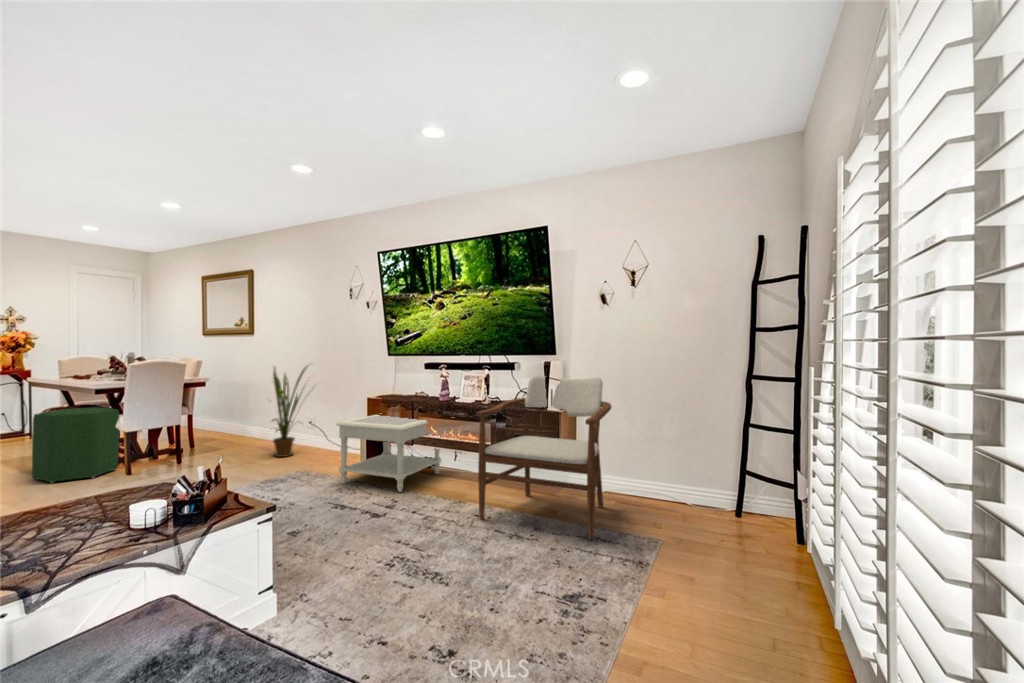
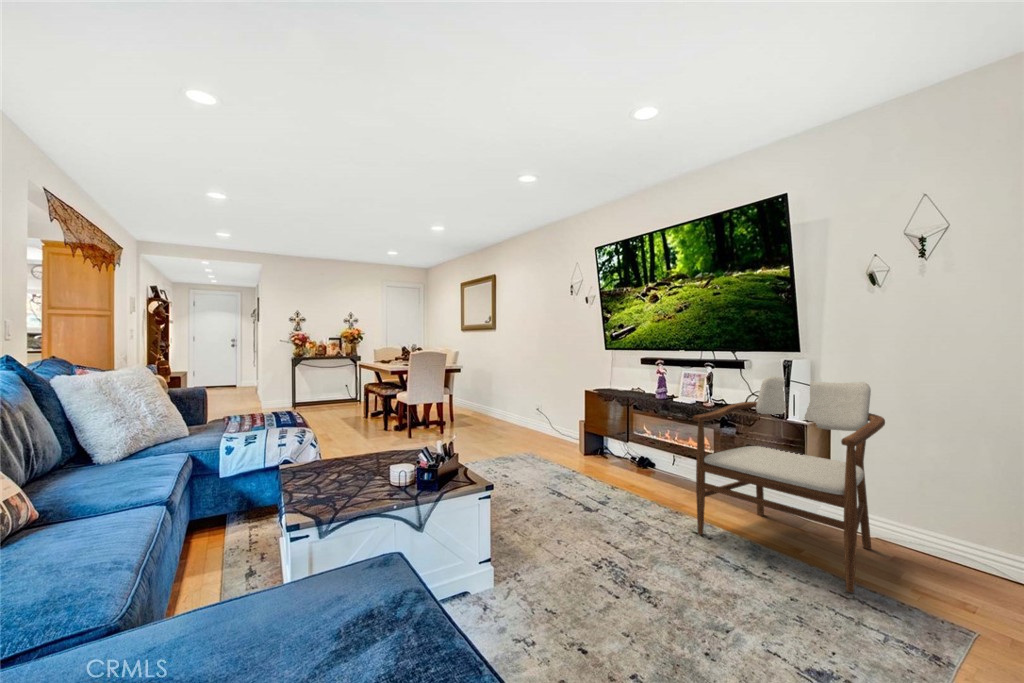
house plant: present [272,363,313,457] -> none [502,355,545,437]
ottoman: present [32,407,119,483] -> none [356,387,404,441]
side table: present [336,415,441,492] -> none [555,405,662,487]

